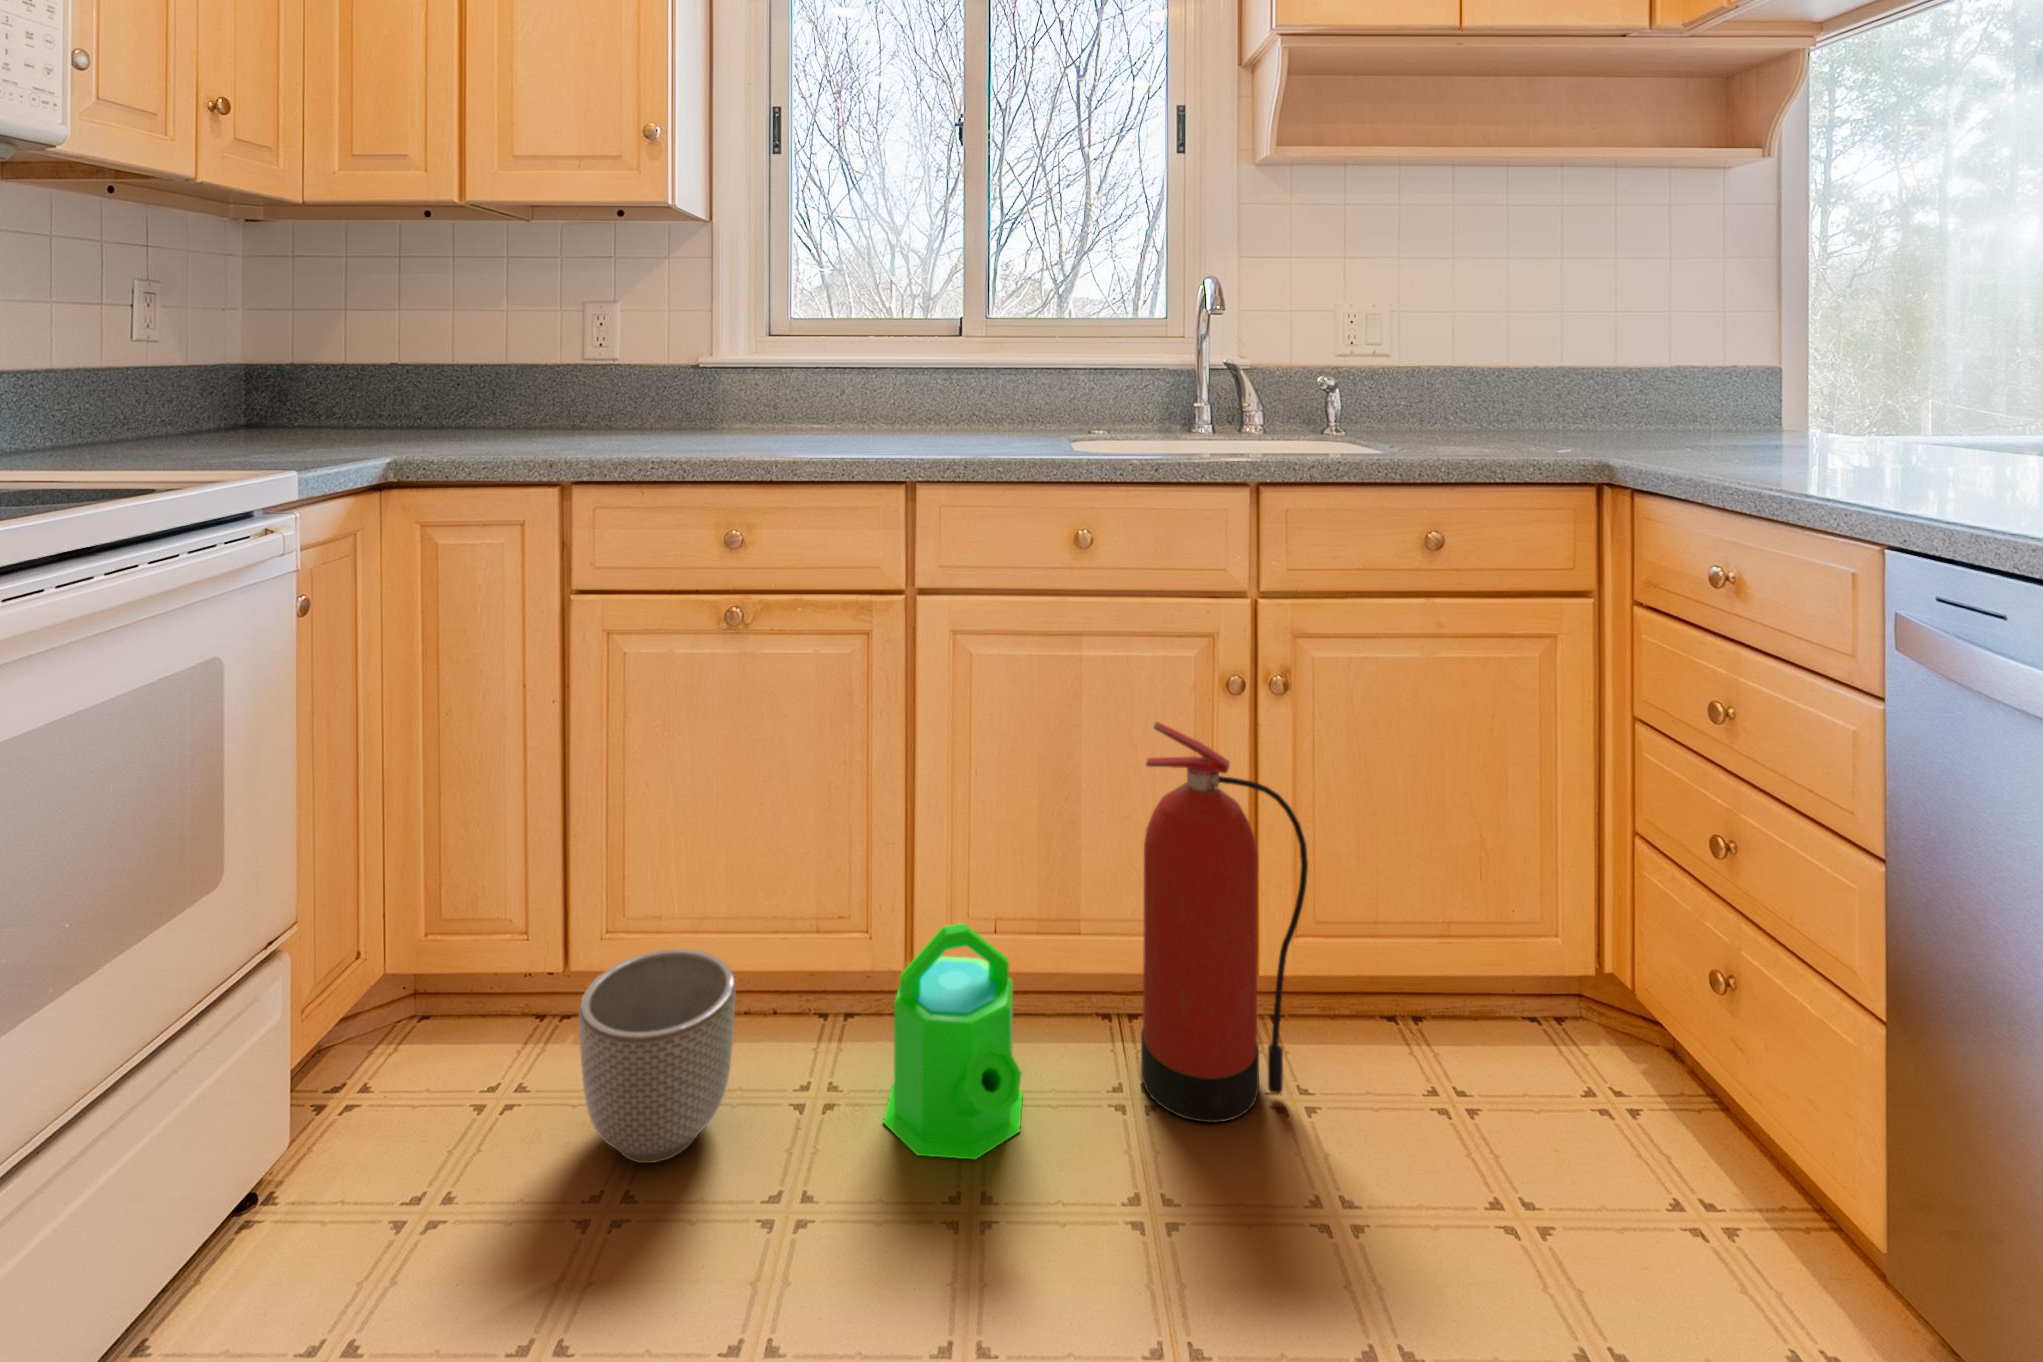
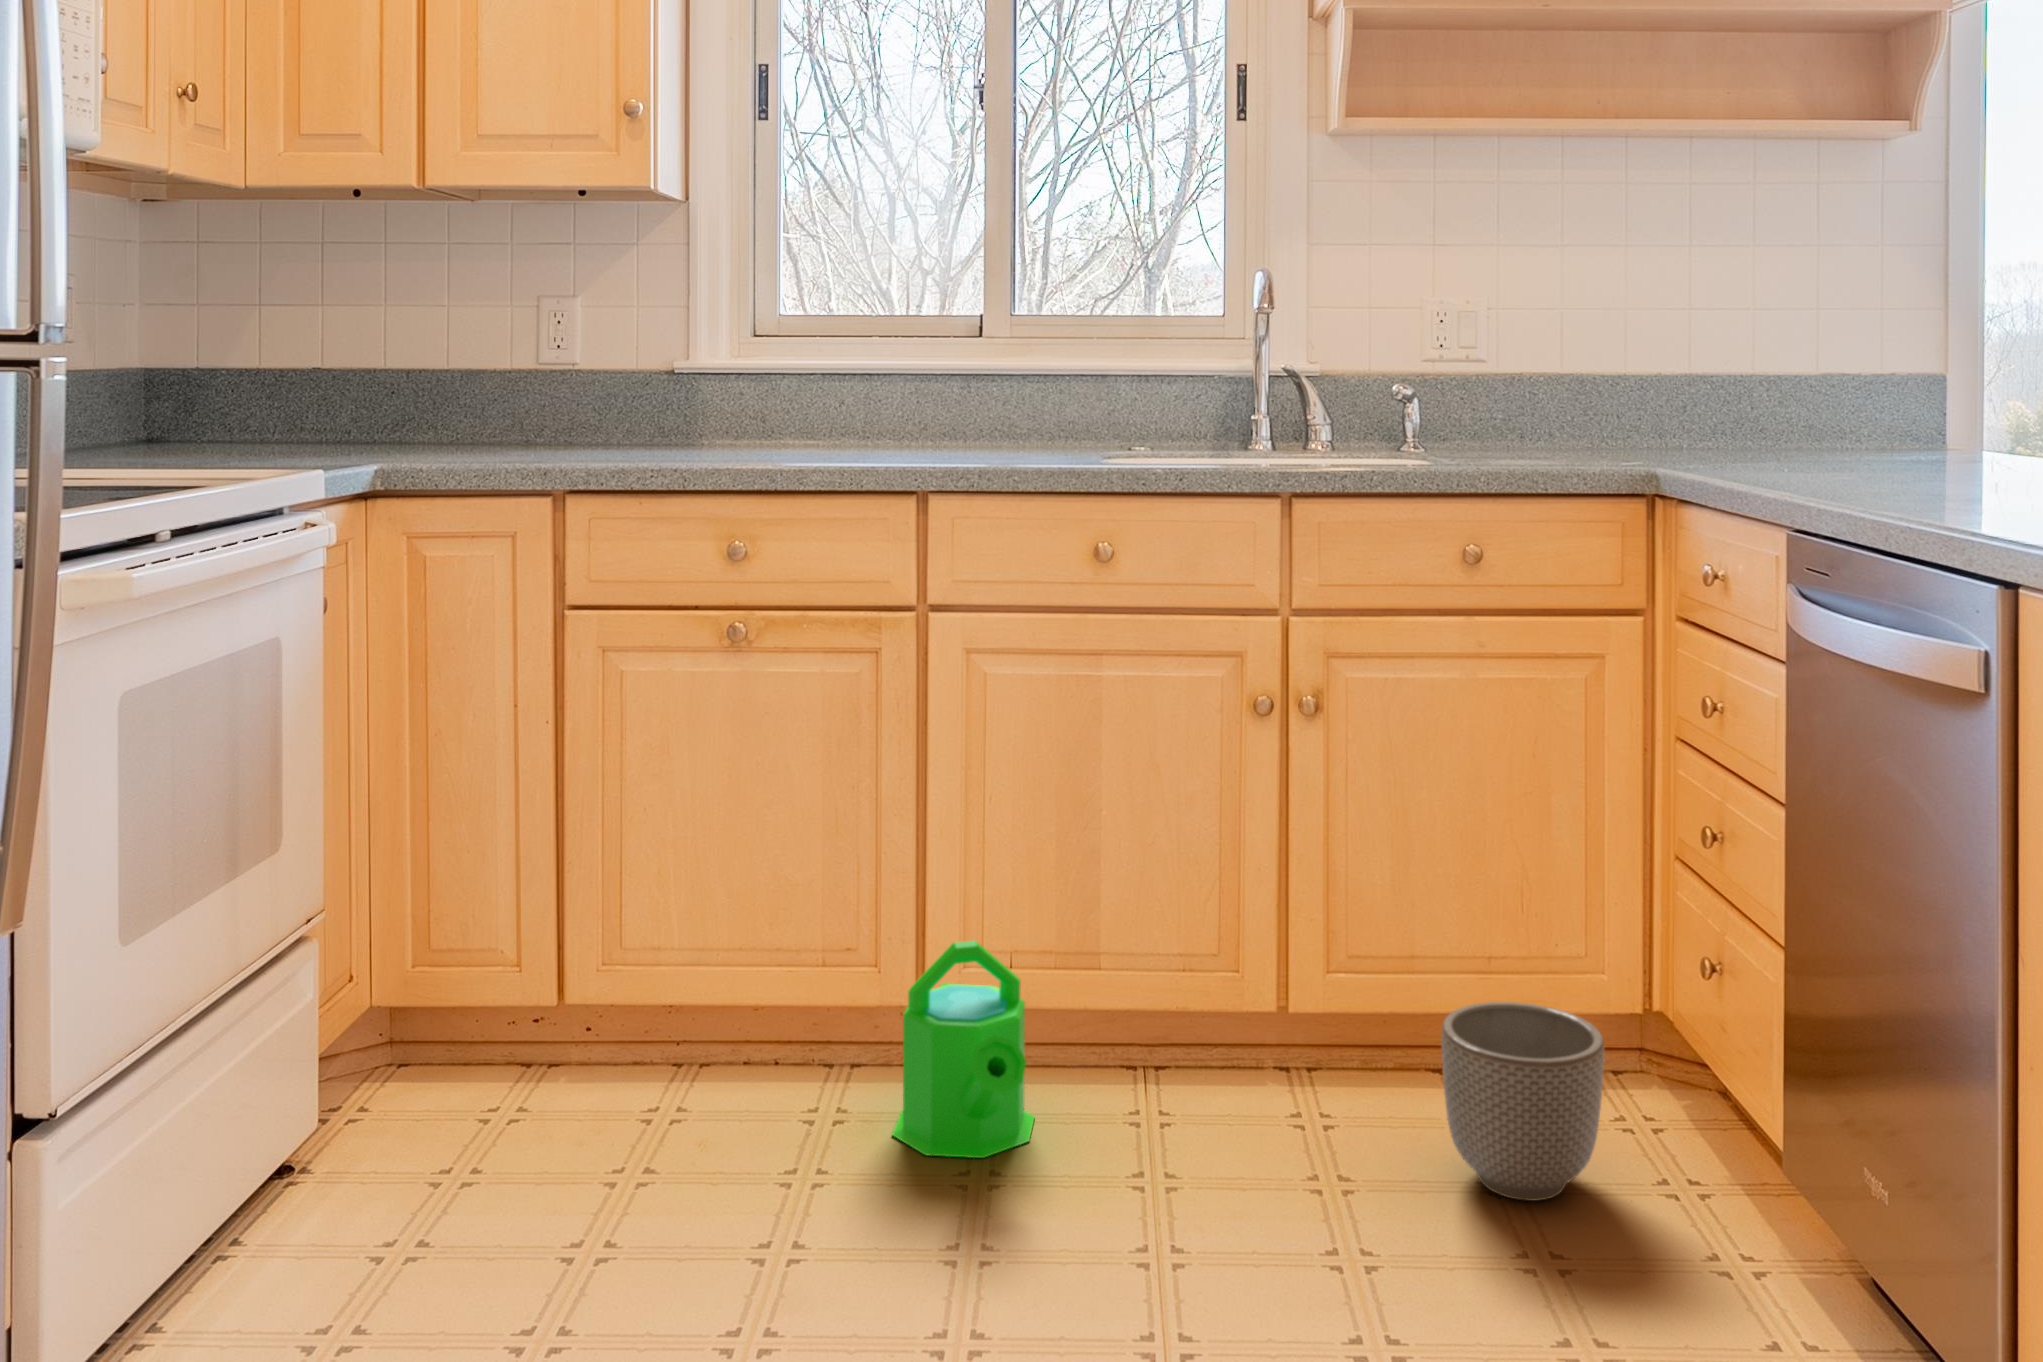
fire extinguisher: present [1141,722,1308,1122] -> none [1158,741,1326,1136]
planter: present [579,949,736,1163] -> present [1441,1002,1605,1201]

